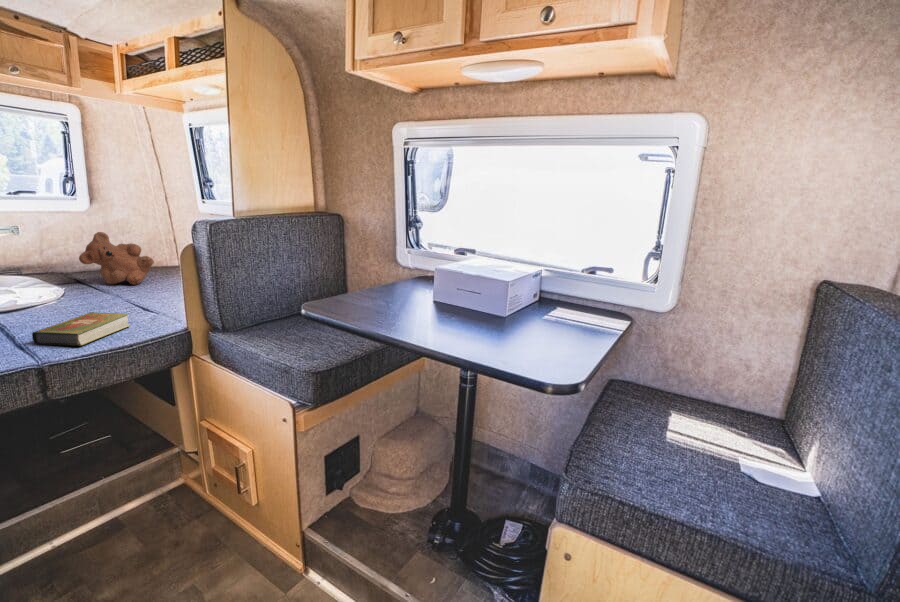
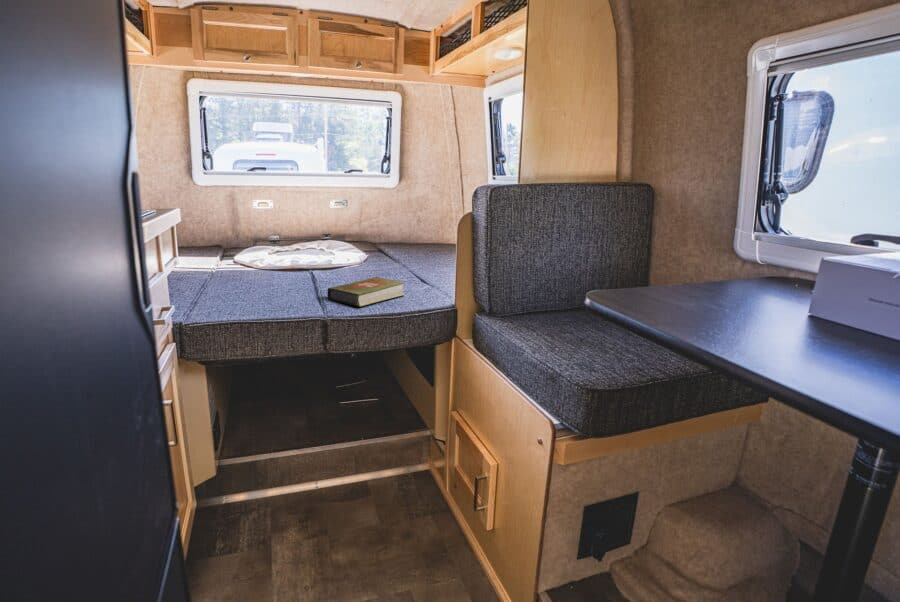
teddy bear: present [79,232,154,285] -> none [381,206,439,259]

